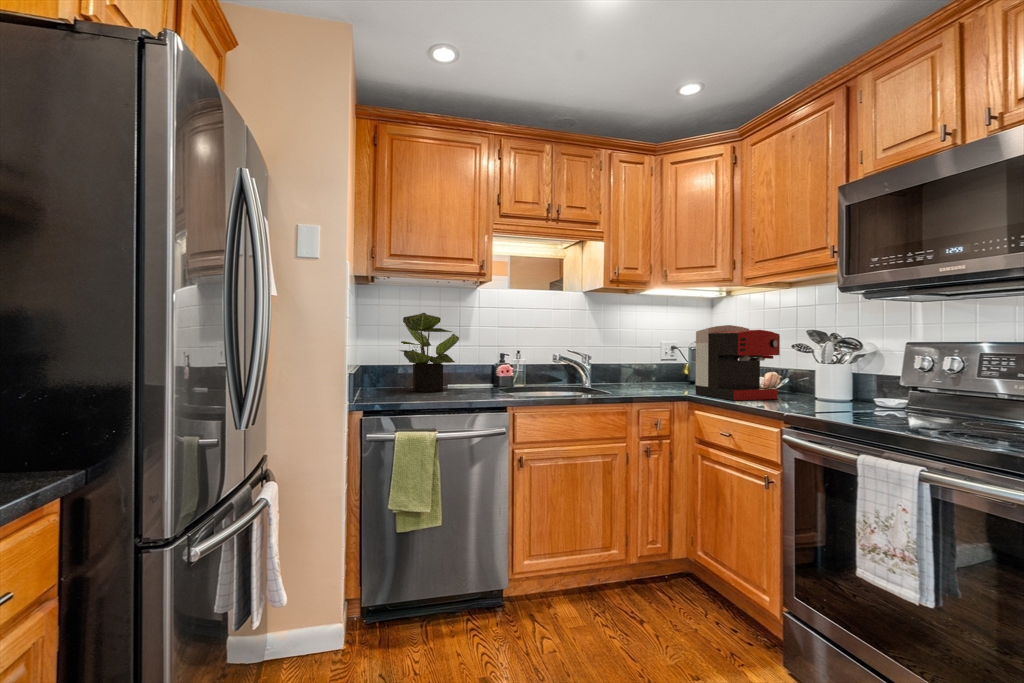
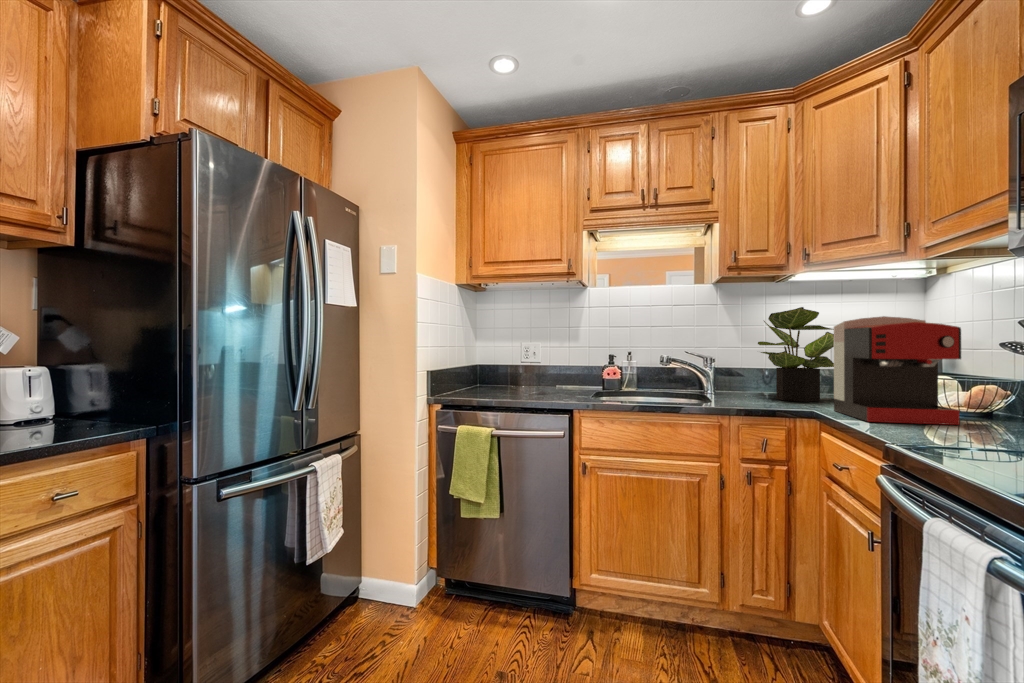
potted plant: present [400,313,459,392] -> present [758,307,834,402]

